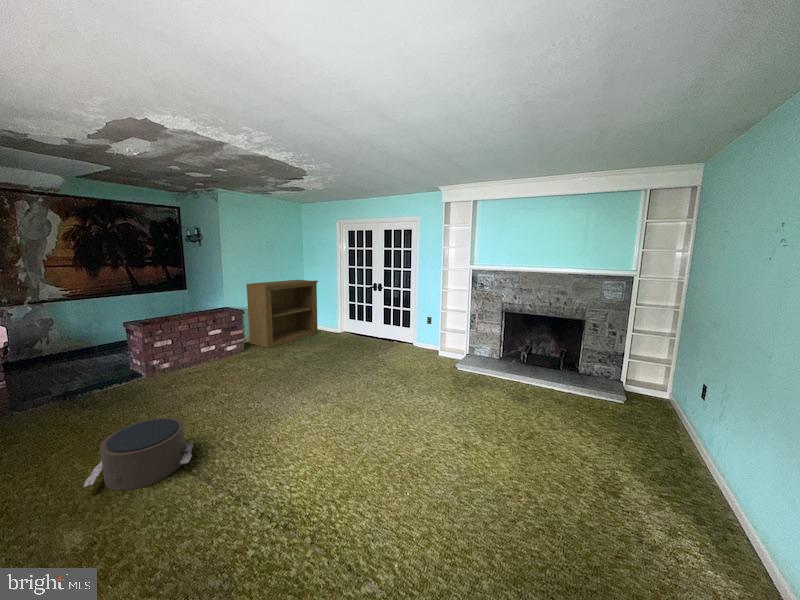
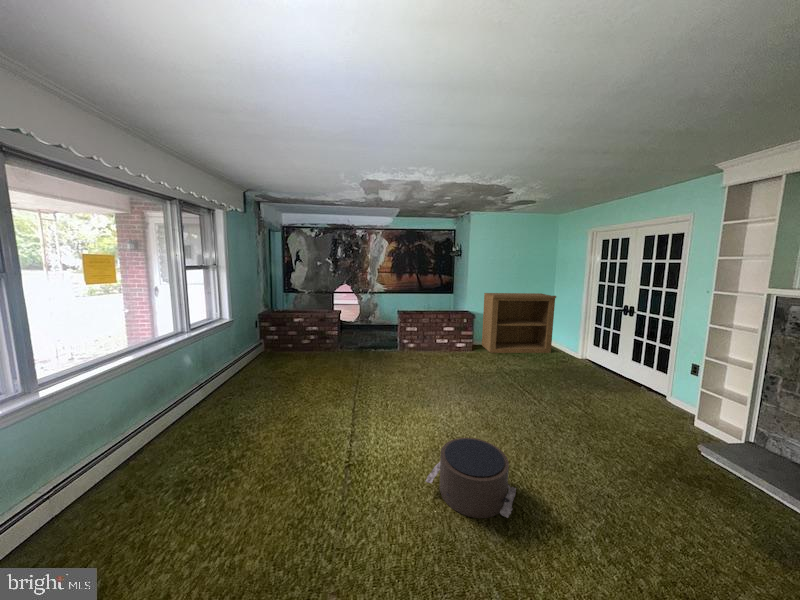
pouf: present [84,418,194,491] -> present [426,438,516,518]

